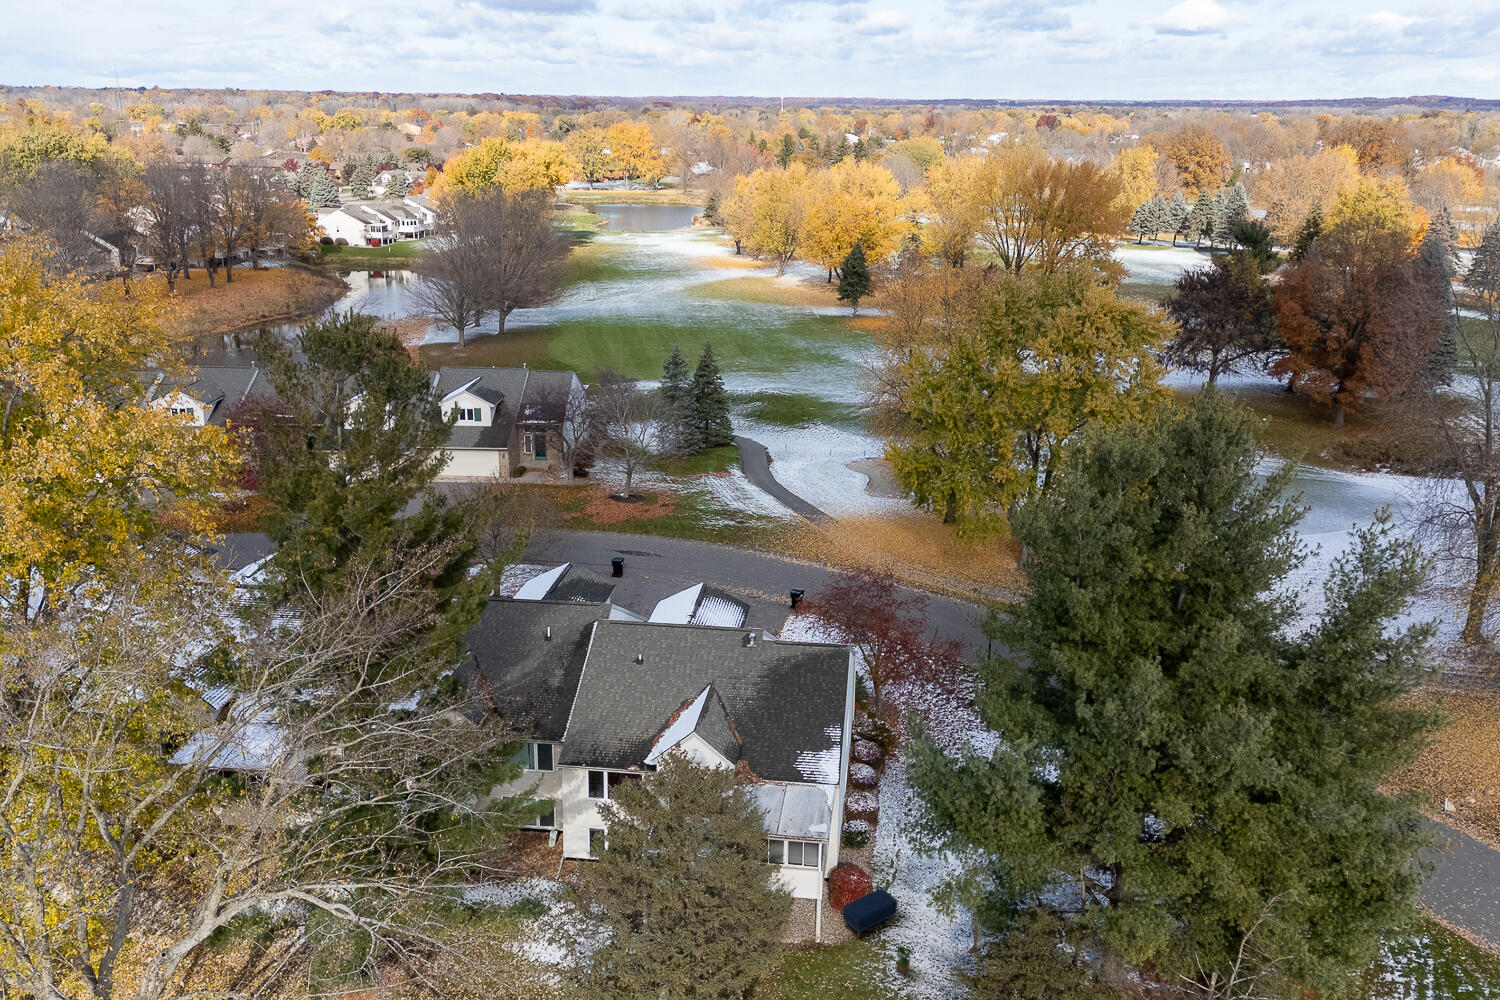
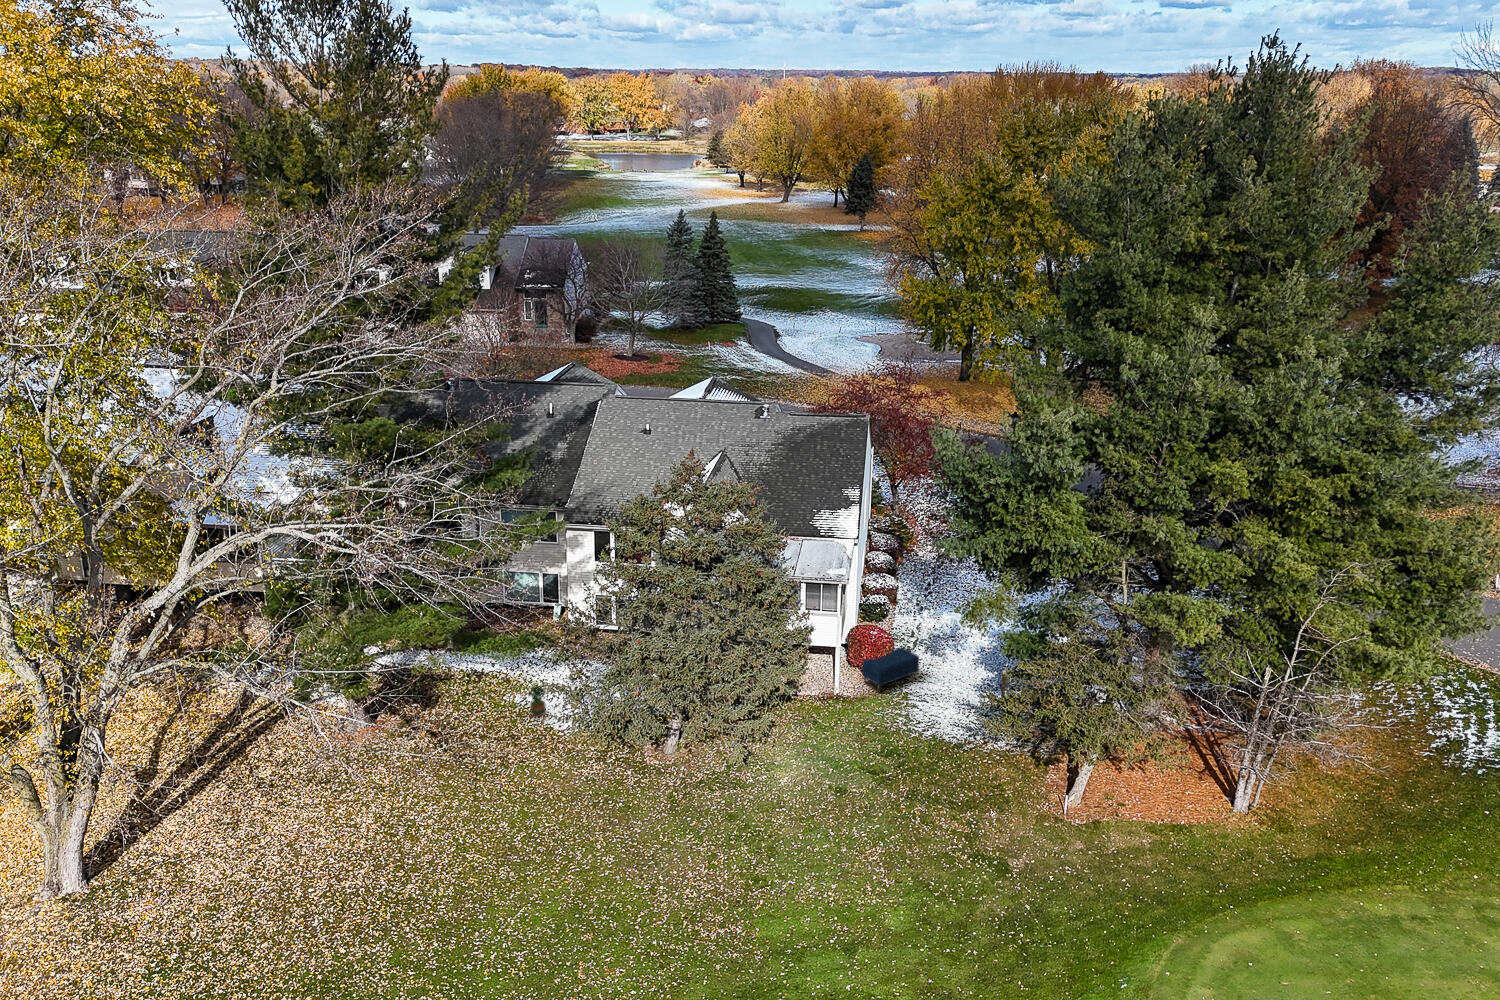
potted tree: present [896,946,913,976] -> present [528,686,547,717]

